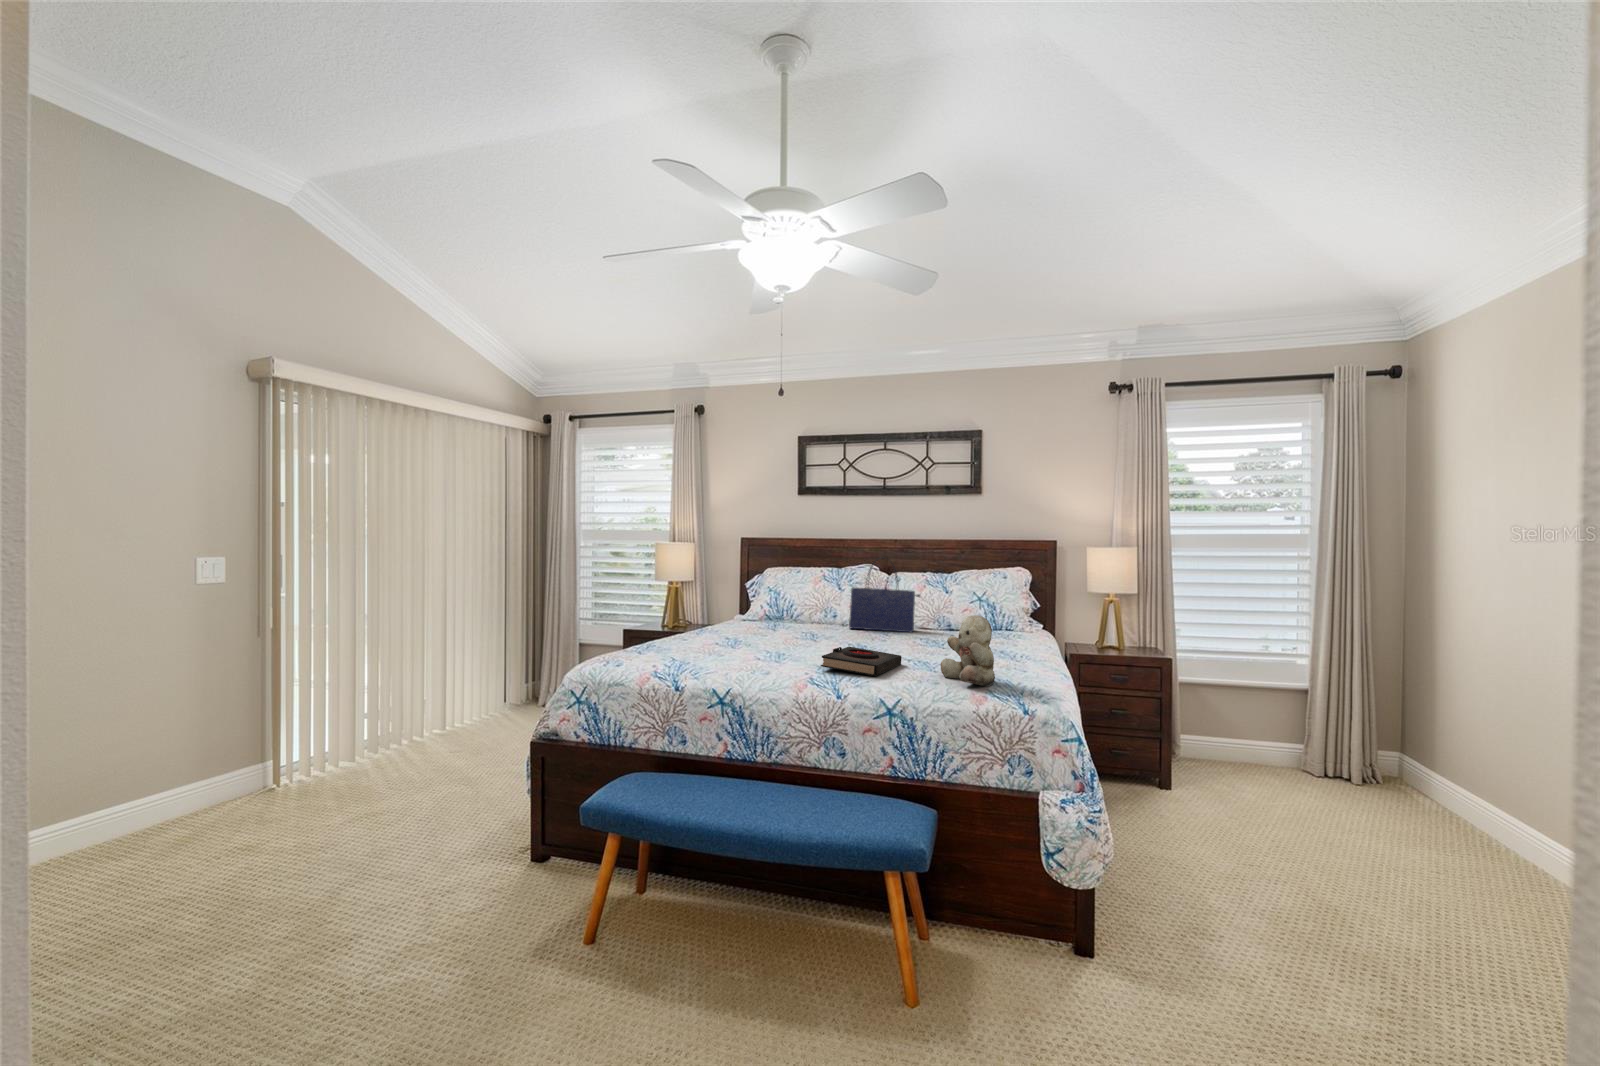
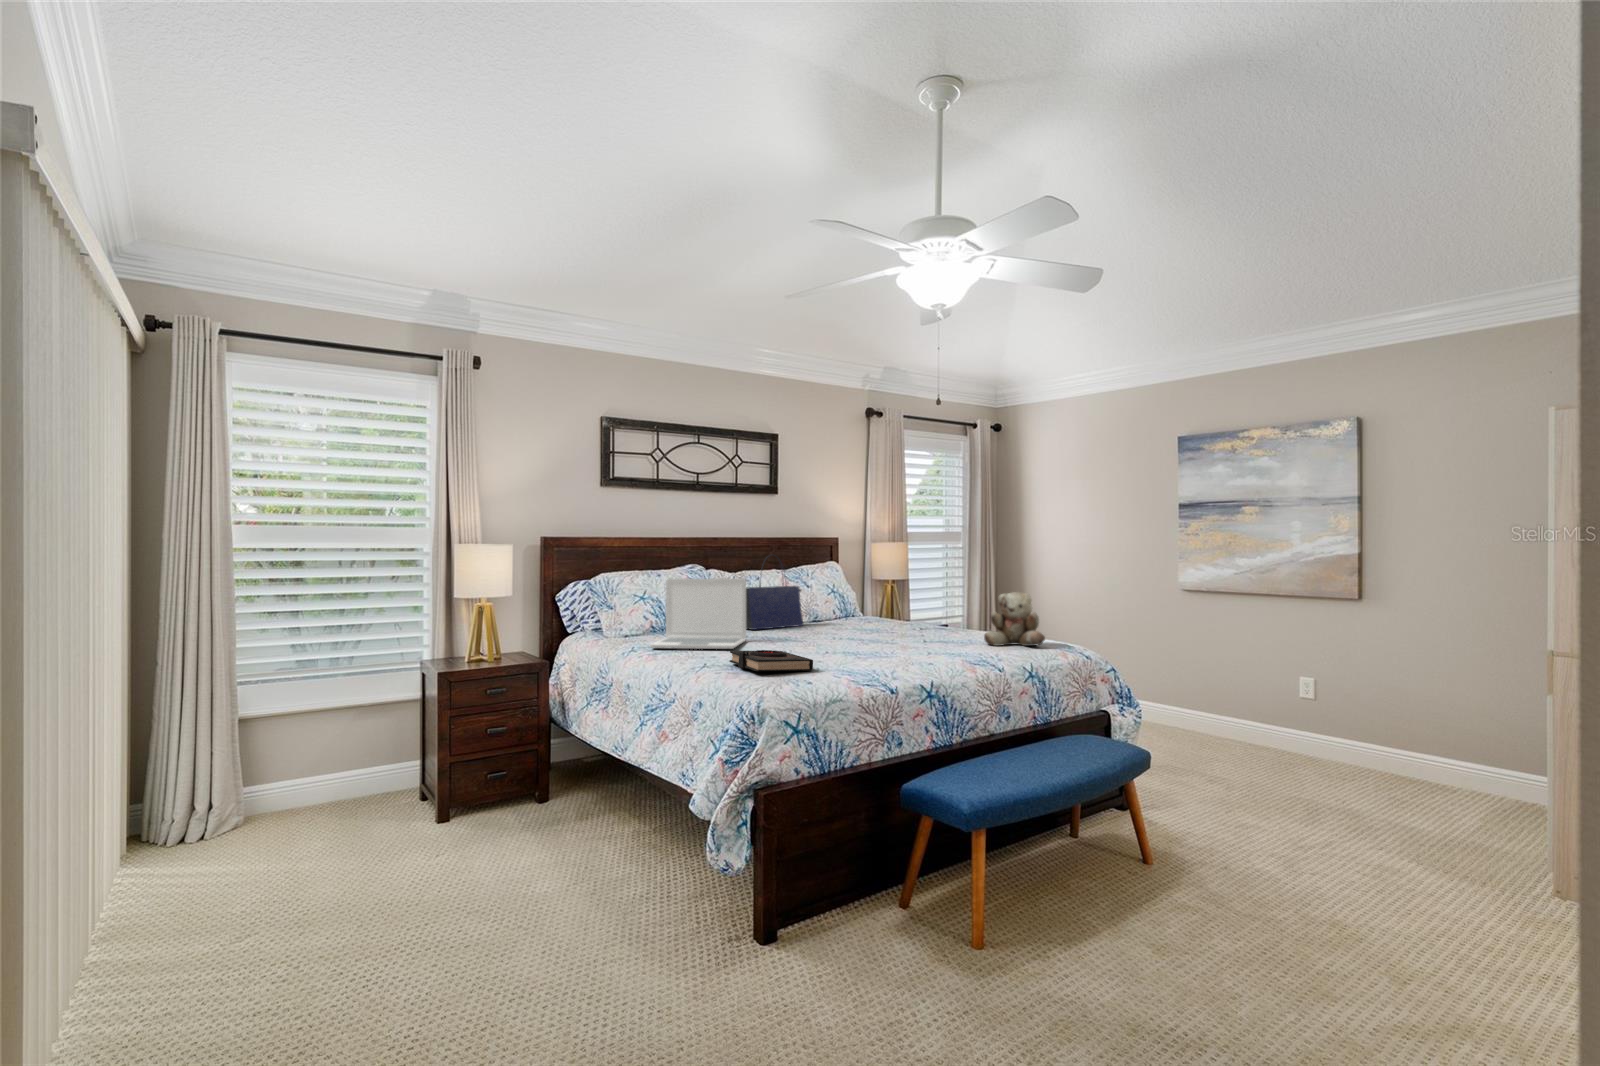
laptop: none [708,572,796,638] -> present [650,579,746,649]
book: present [821,647,902,676] -> present [730,650,813,671]

